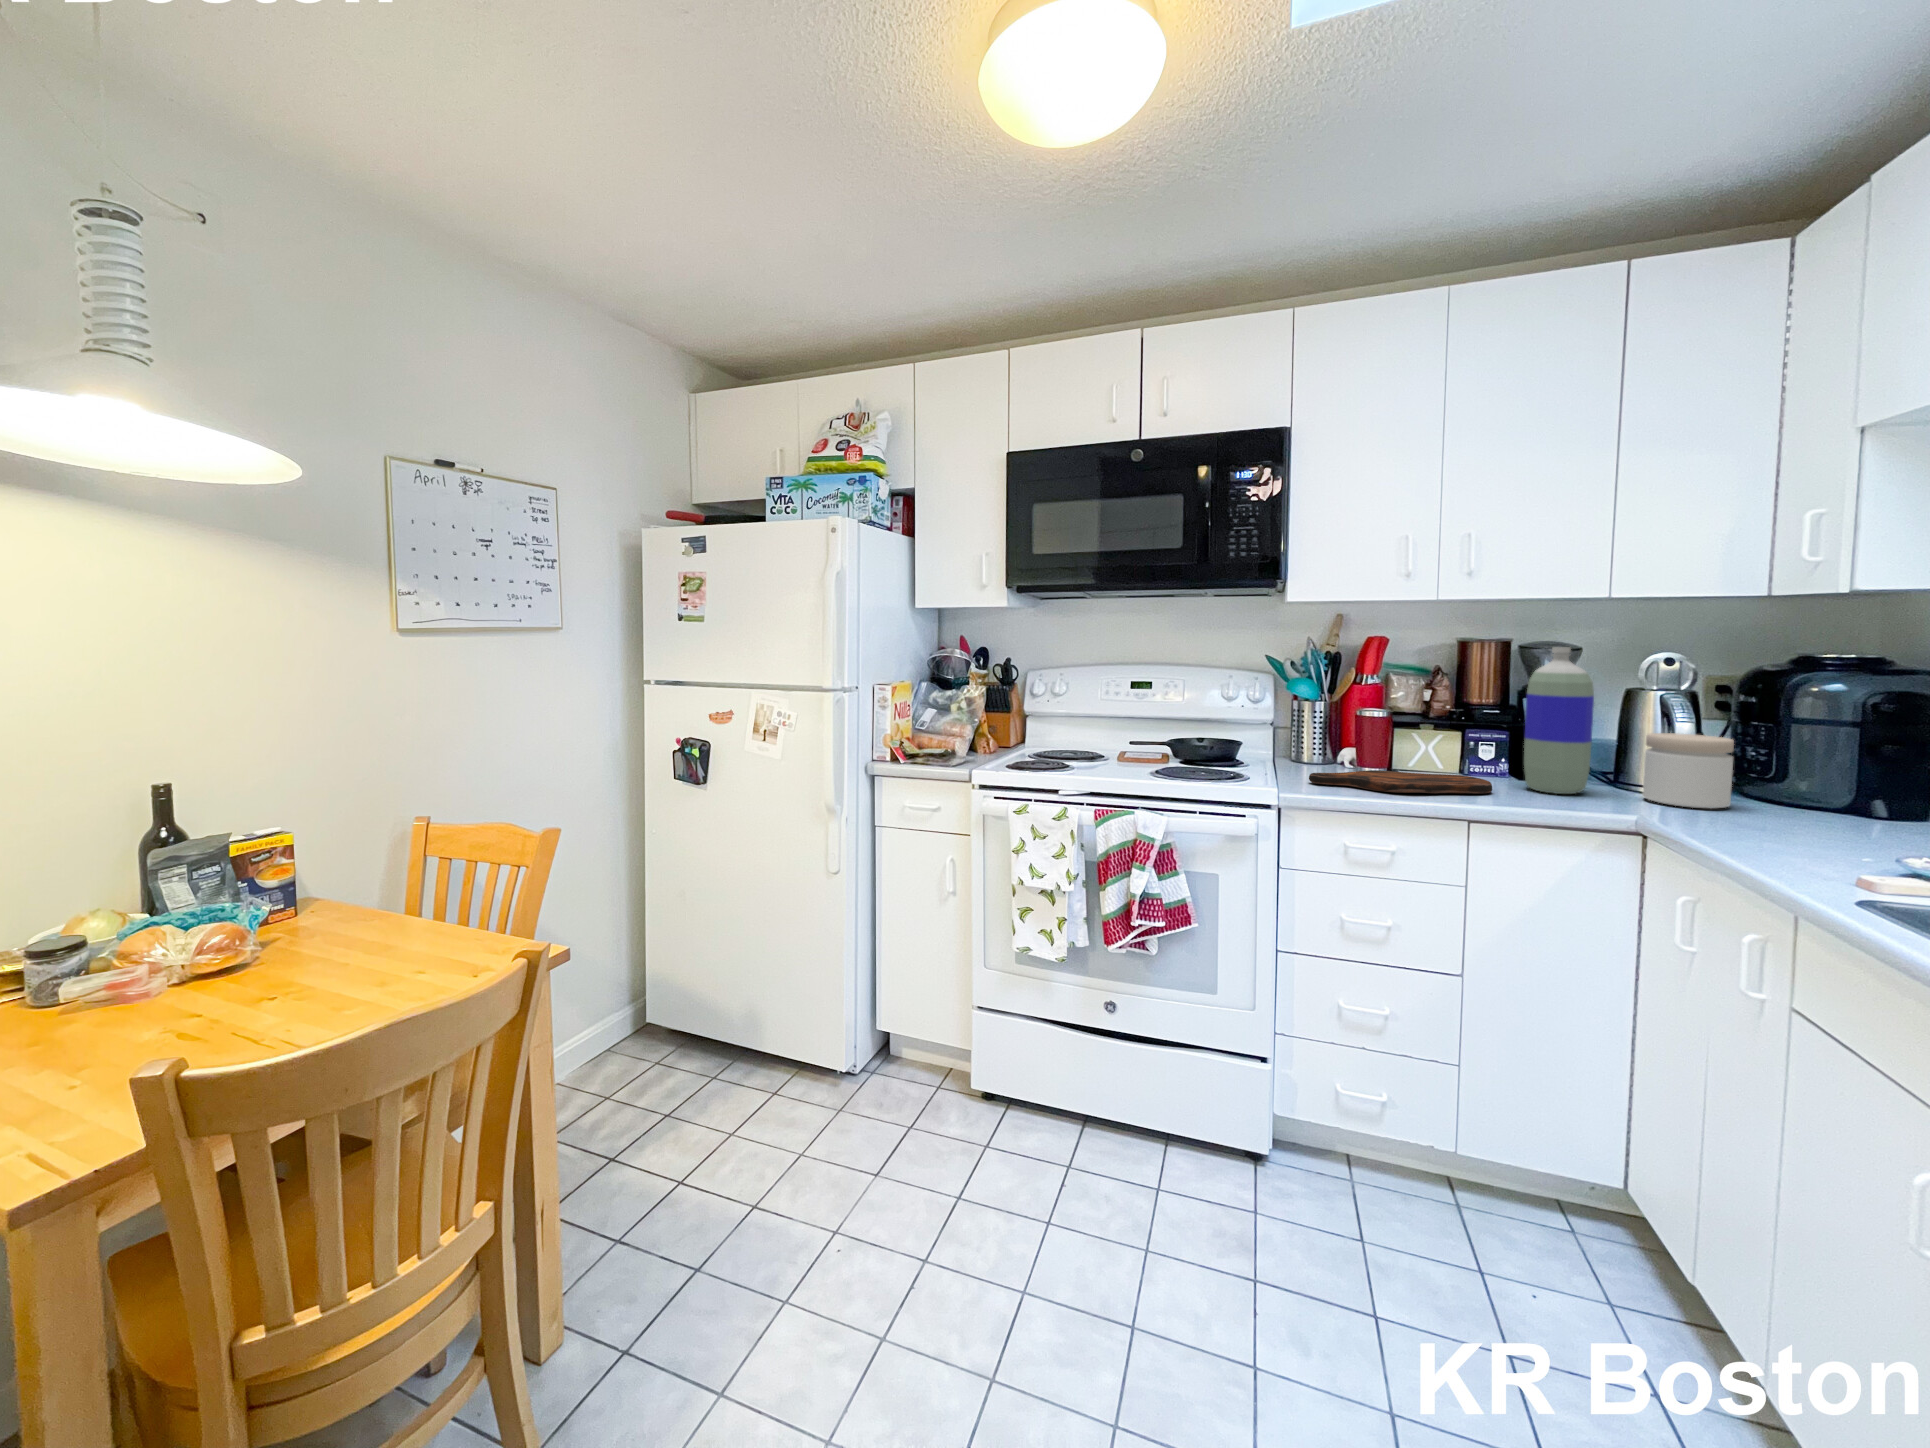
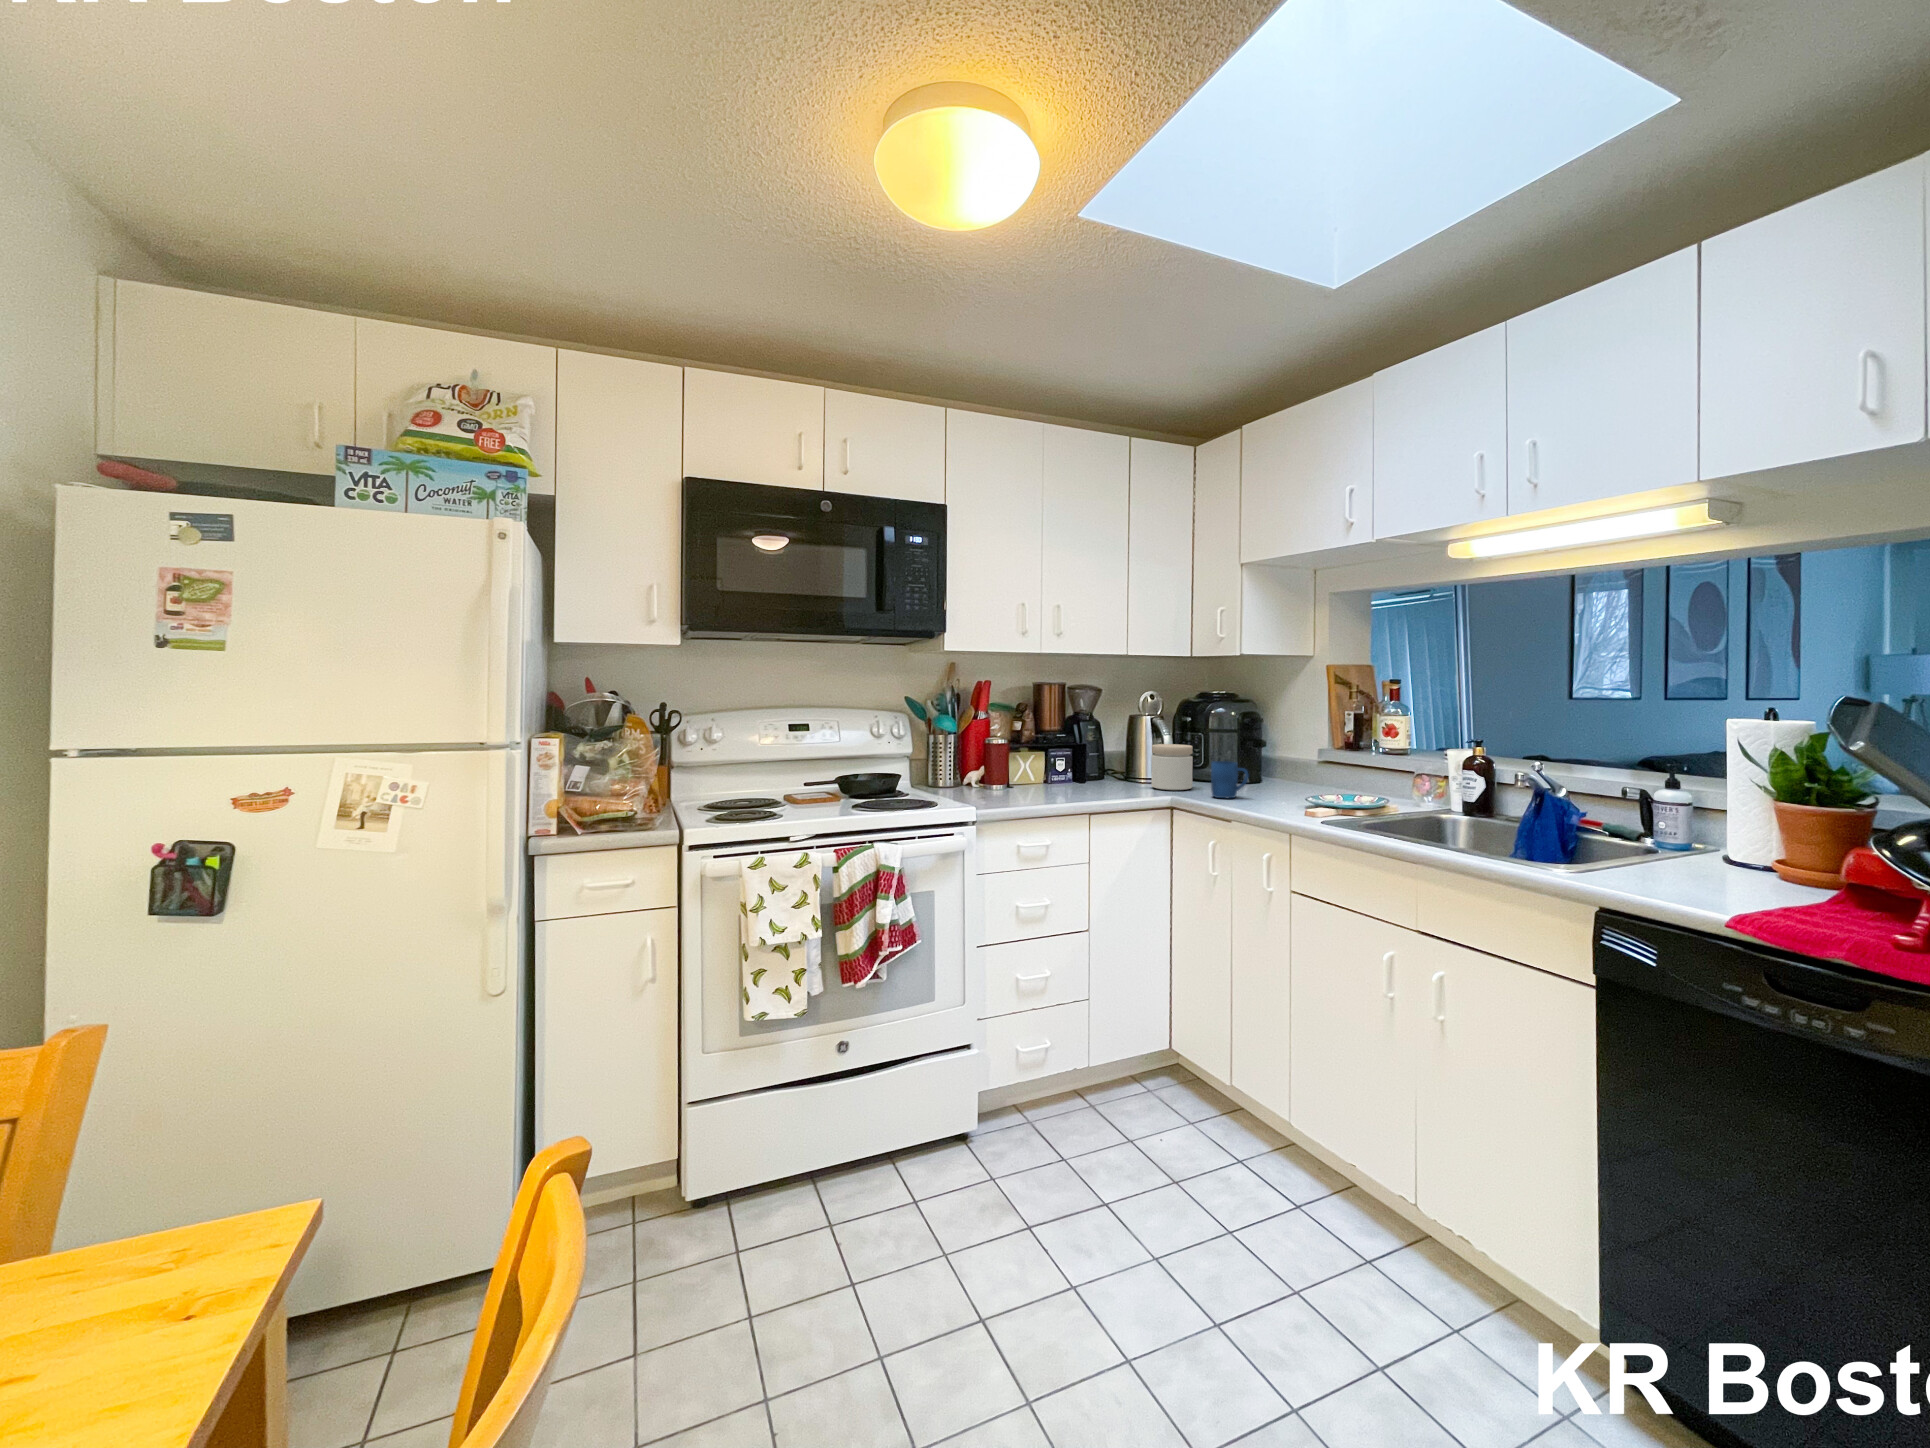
bottle: present [1524,647,1594,794] -> none [1091,689,1128,791]
mug: none [1739,769,1827,834] -> present [1211,761,1248,798]
cutting board: present [1309,770,1492,794] -> none [976,785,1086,802]

